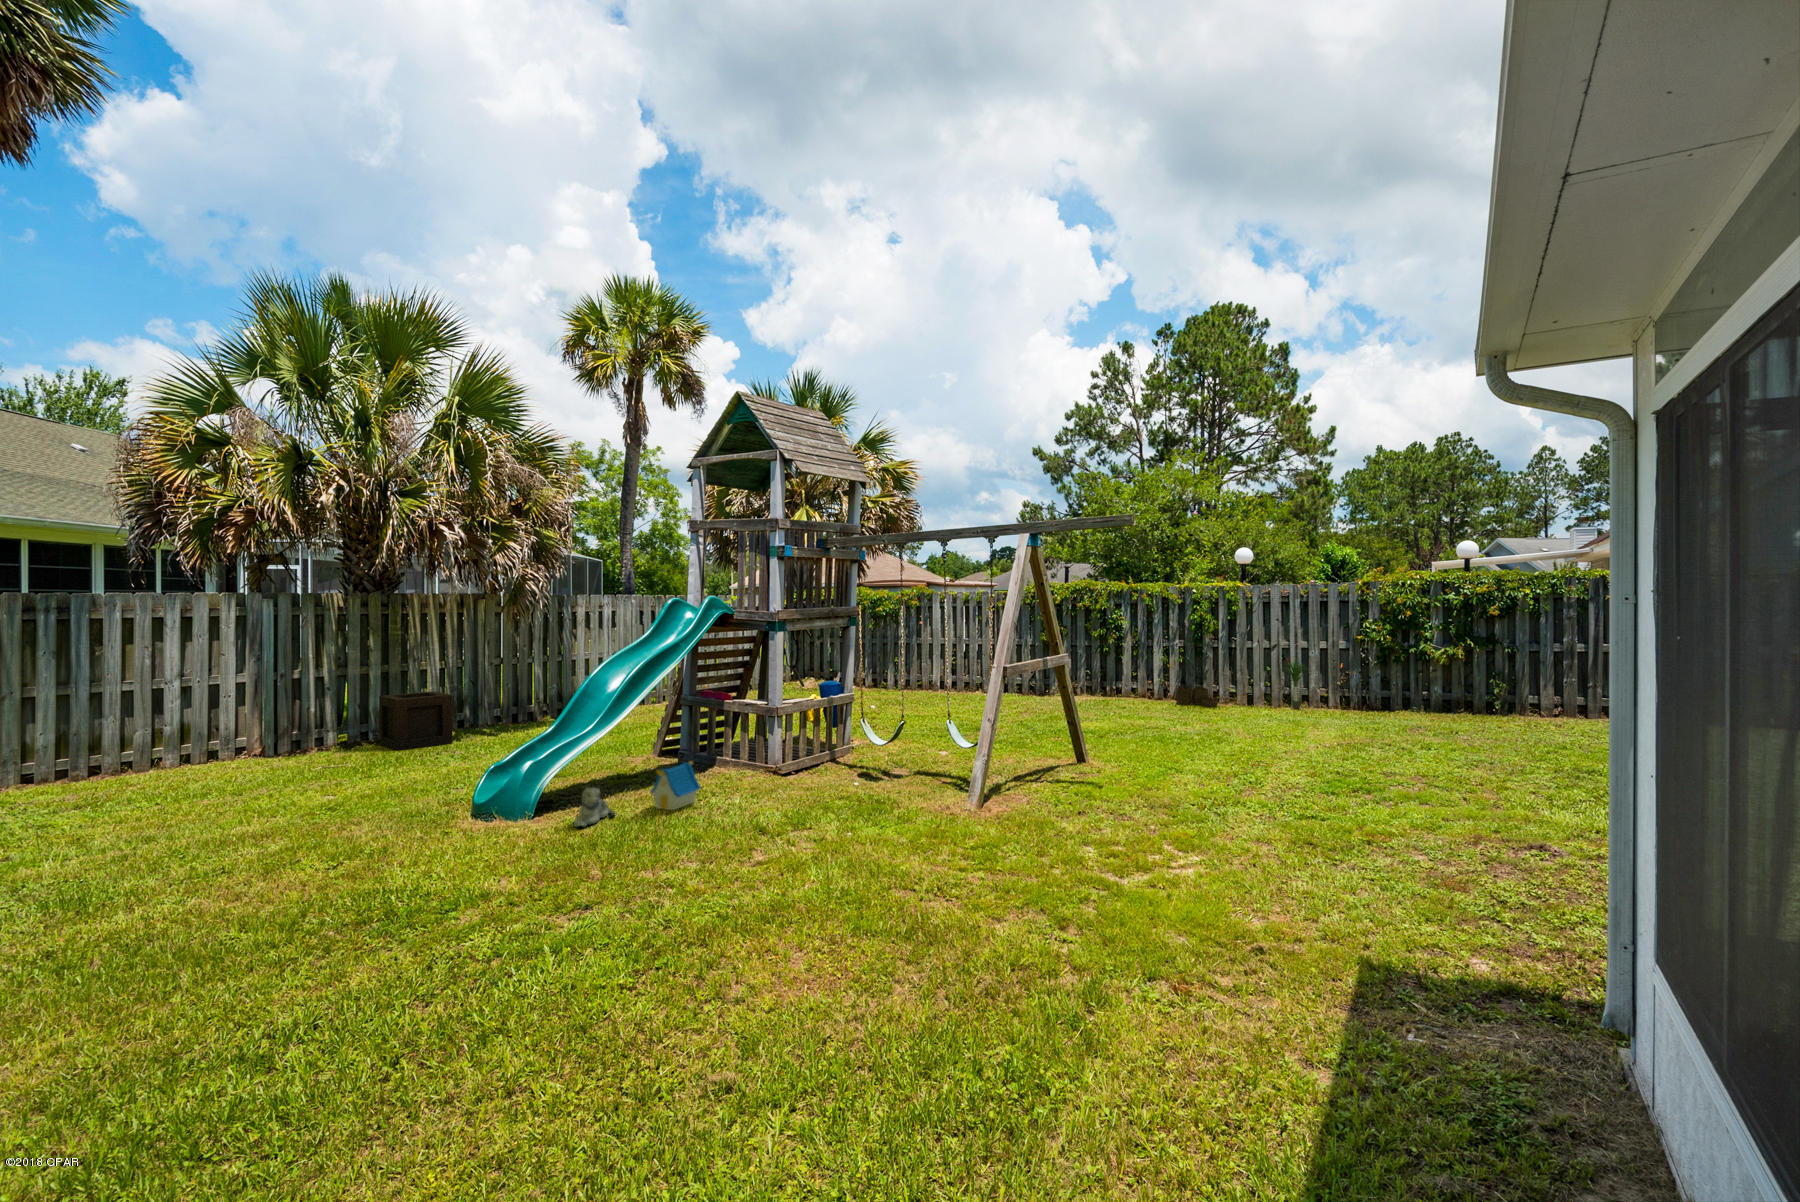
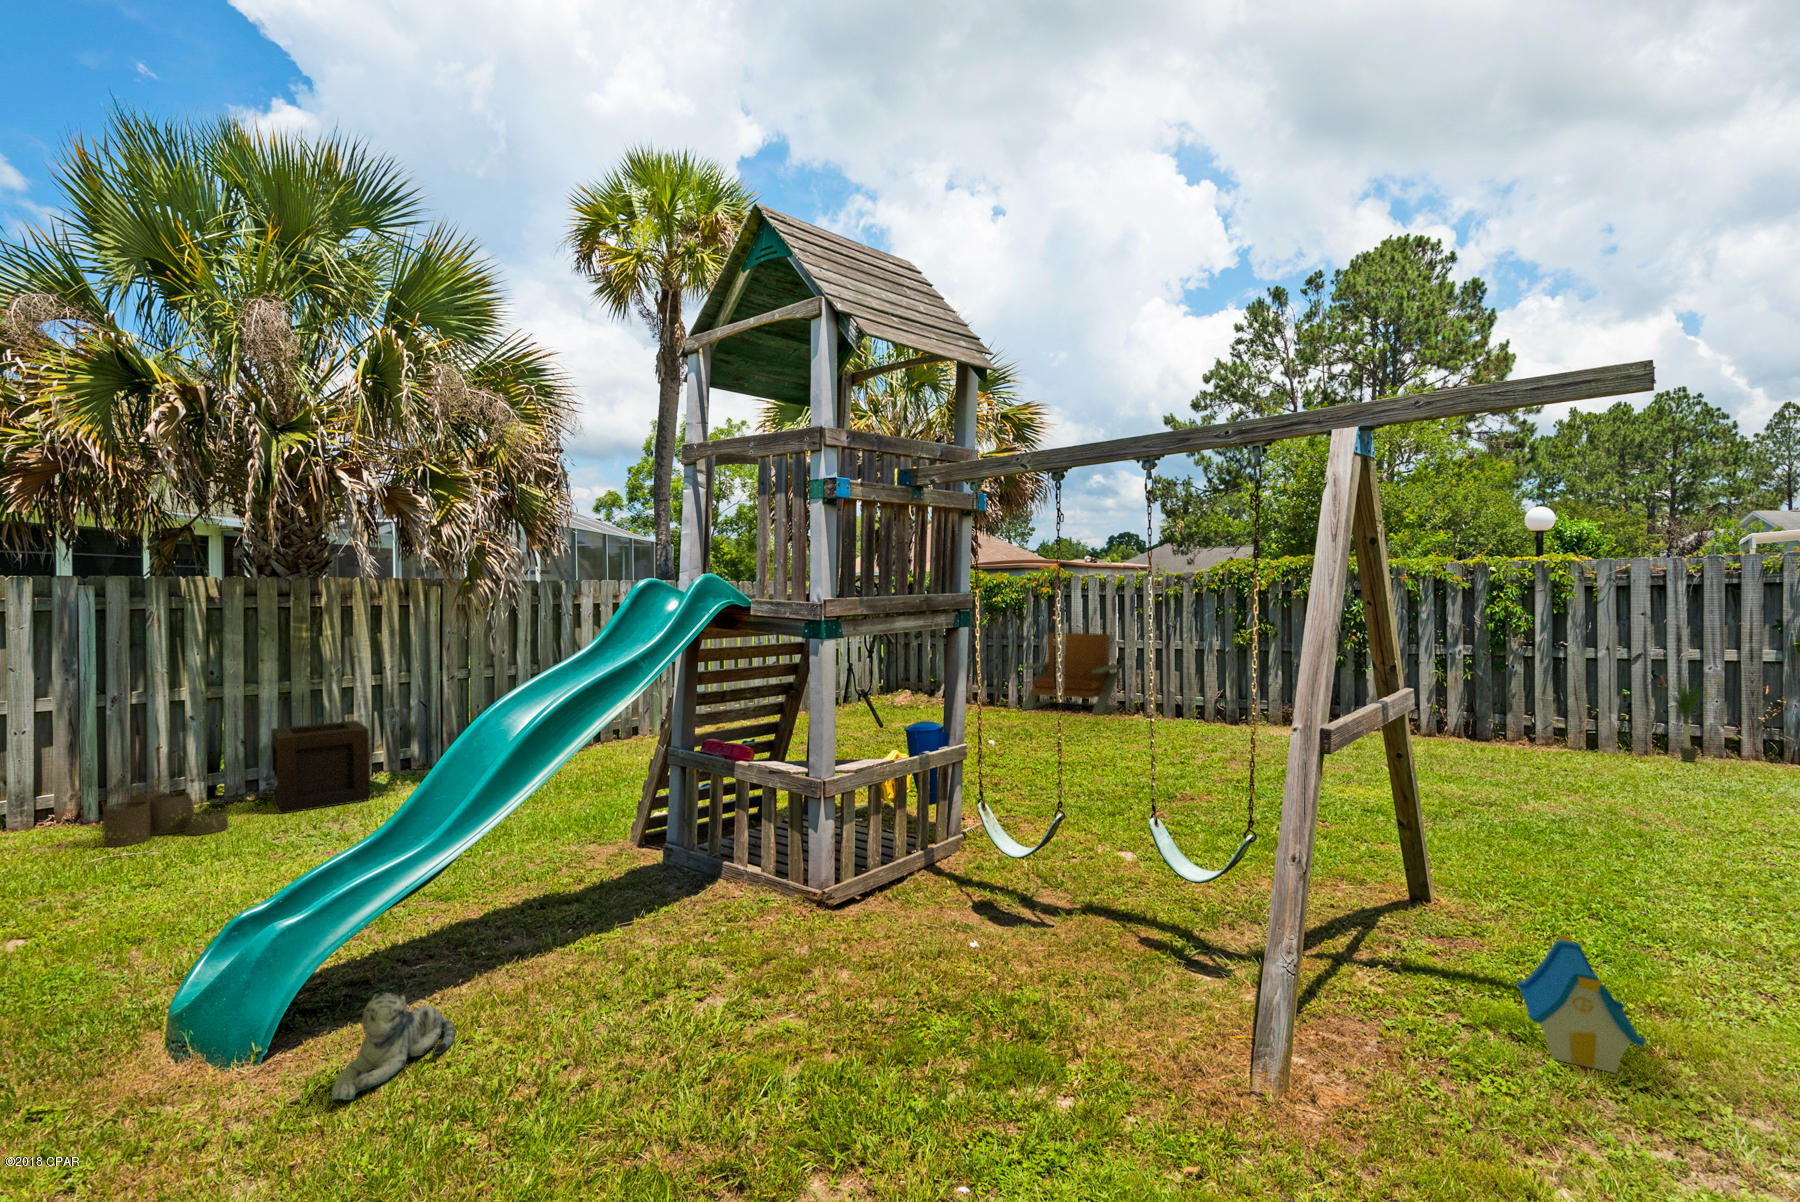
lounge chair: none [895,634,968,692] -> present [1022,633,1121,715]
woven basket: present [1176,685,1217,707] -> present [102,787,228,846]
toy house: present [650,761,701,810] -> present [1517,935,1646,1073]

